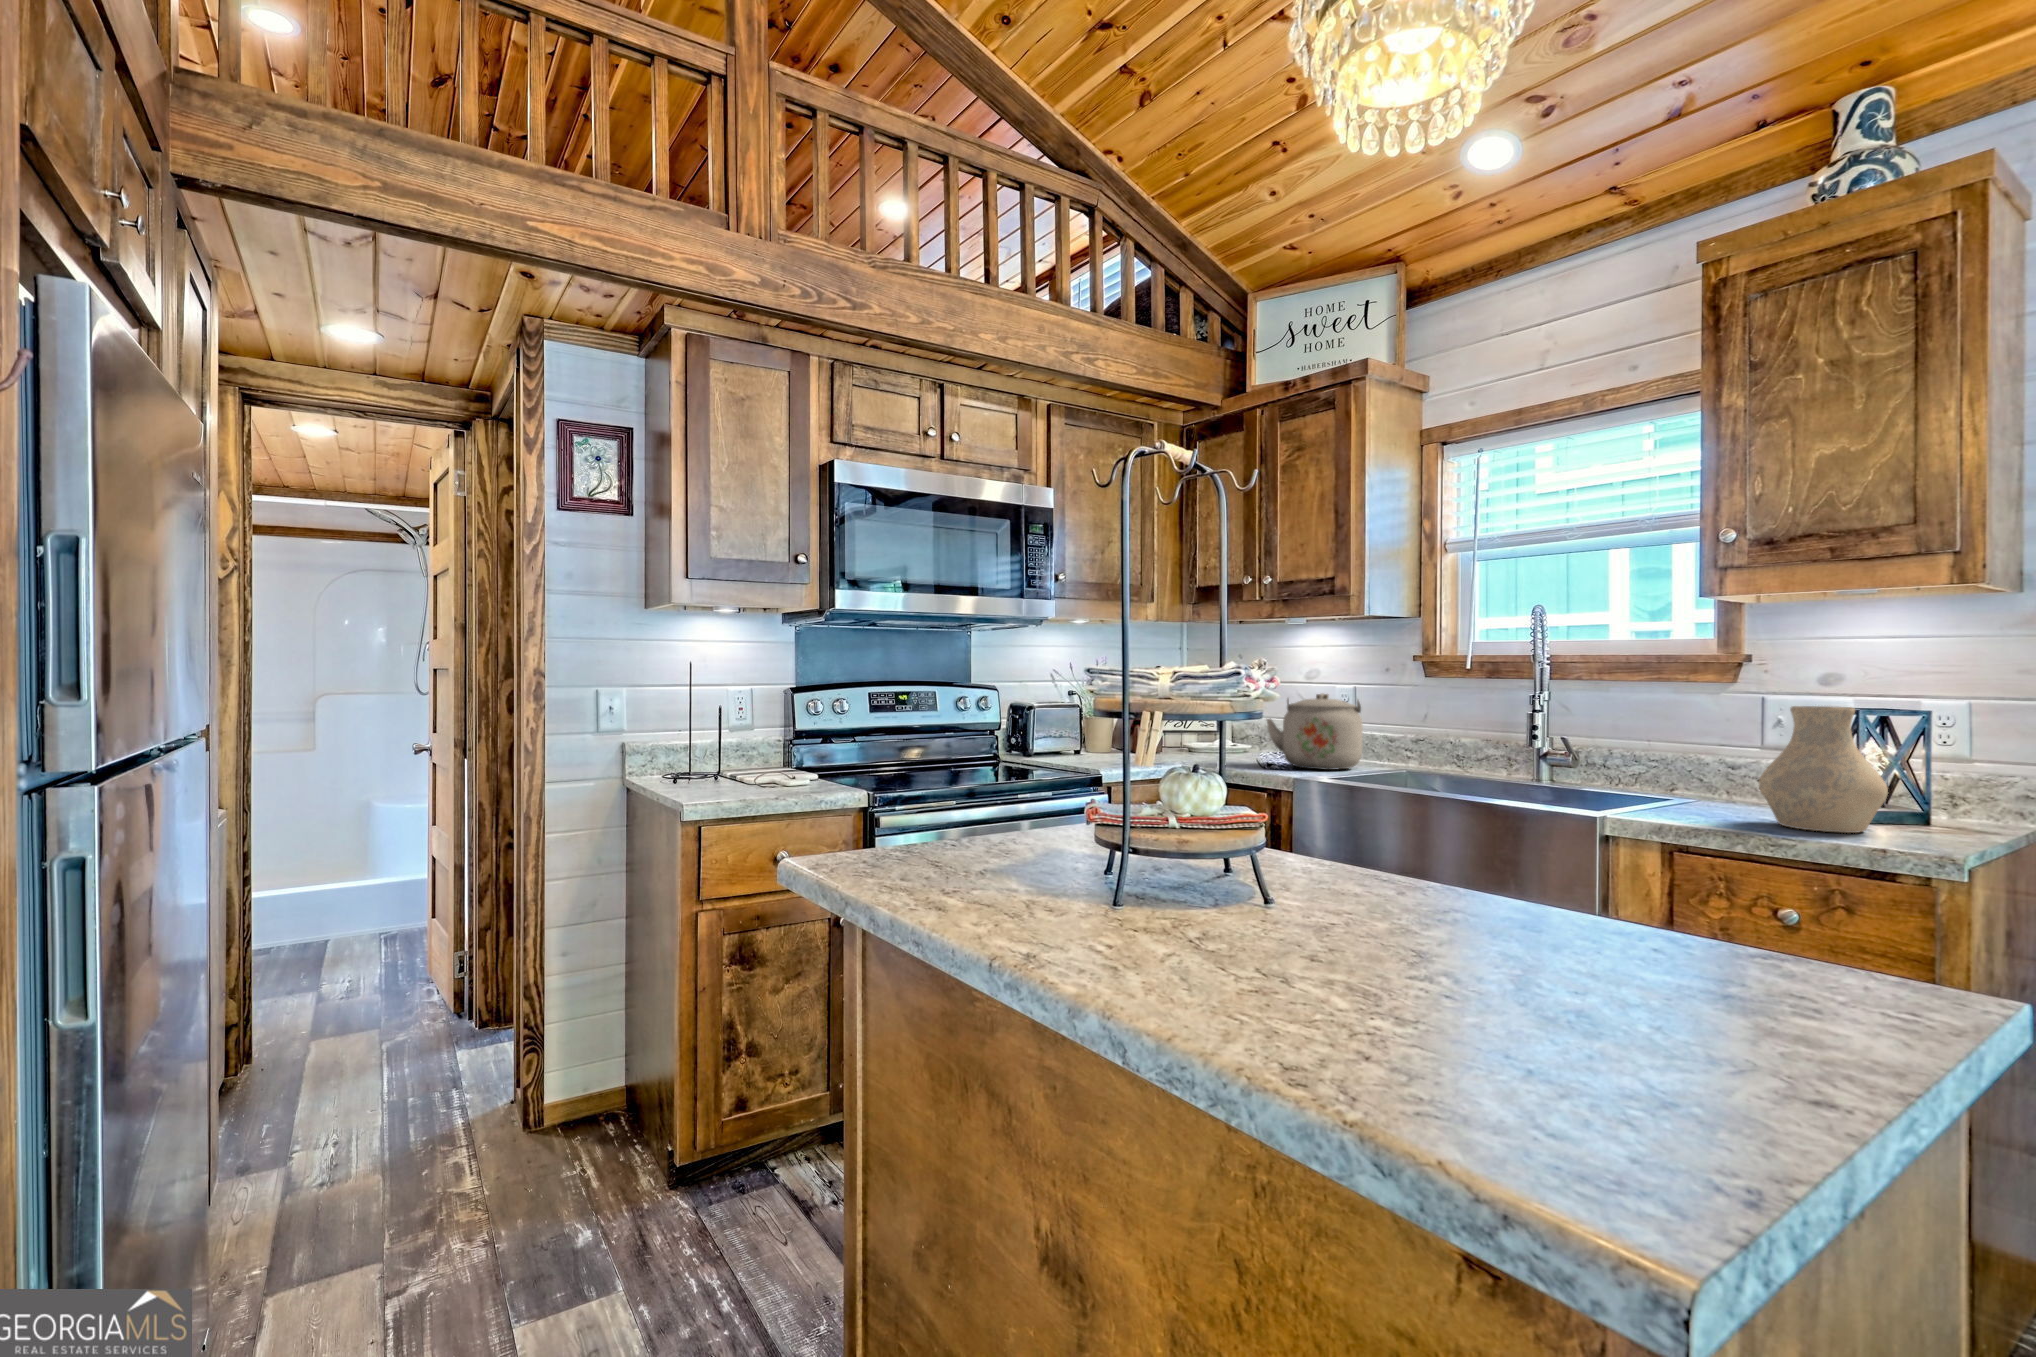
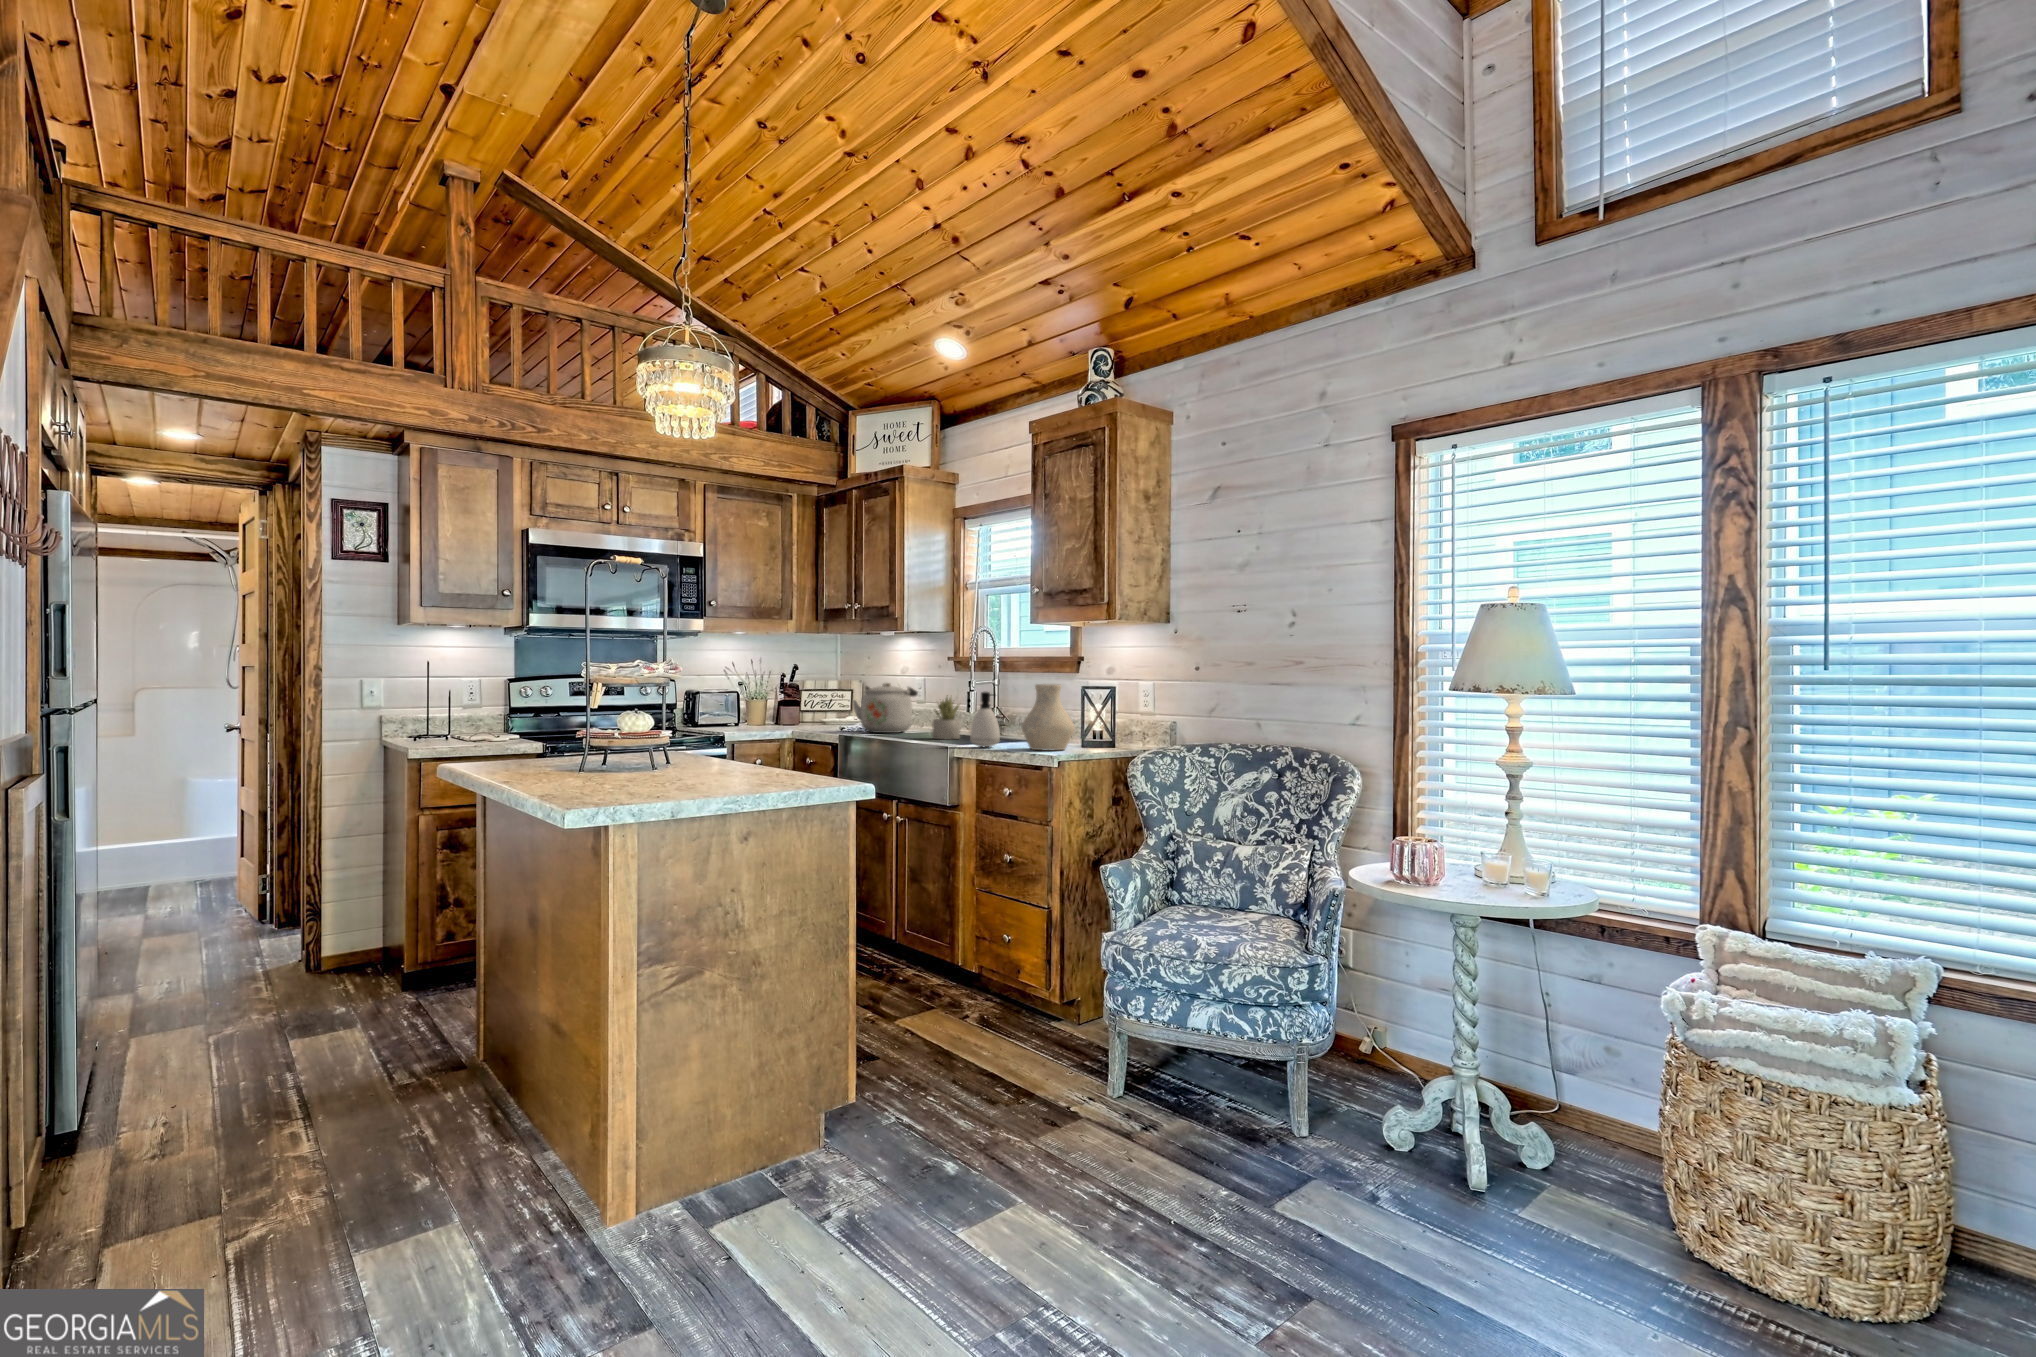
succulent plant: none [1454,715,1507,789] -> present [932,695,960,739]
soap dispenser: none [1634,718,1701,818] -> present [970,692,1000,747]

